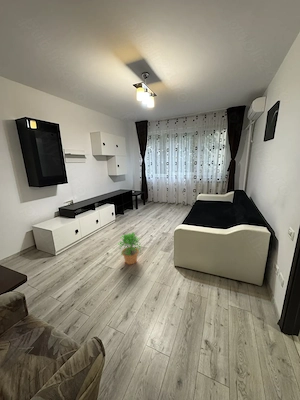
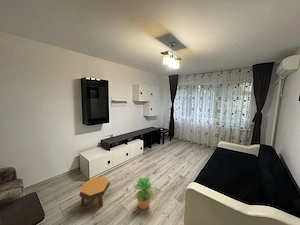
footstool: none [53,244,88,277] -> present [79,177,110,207]

